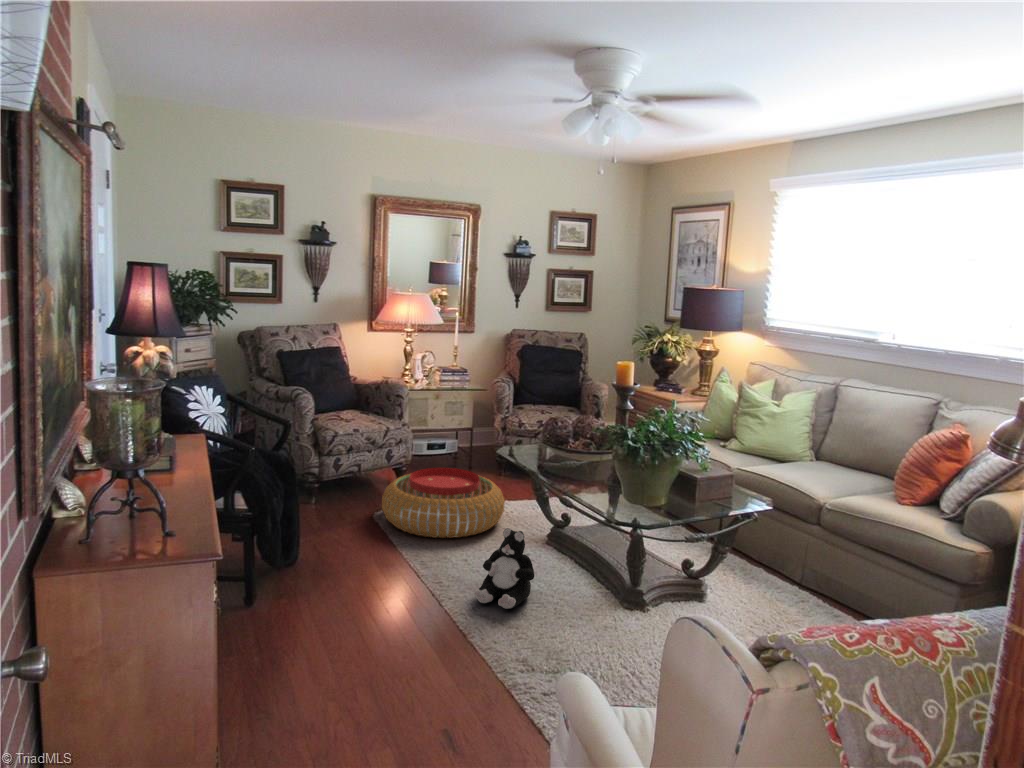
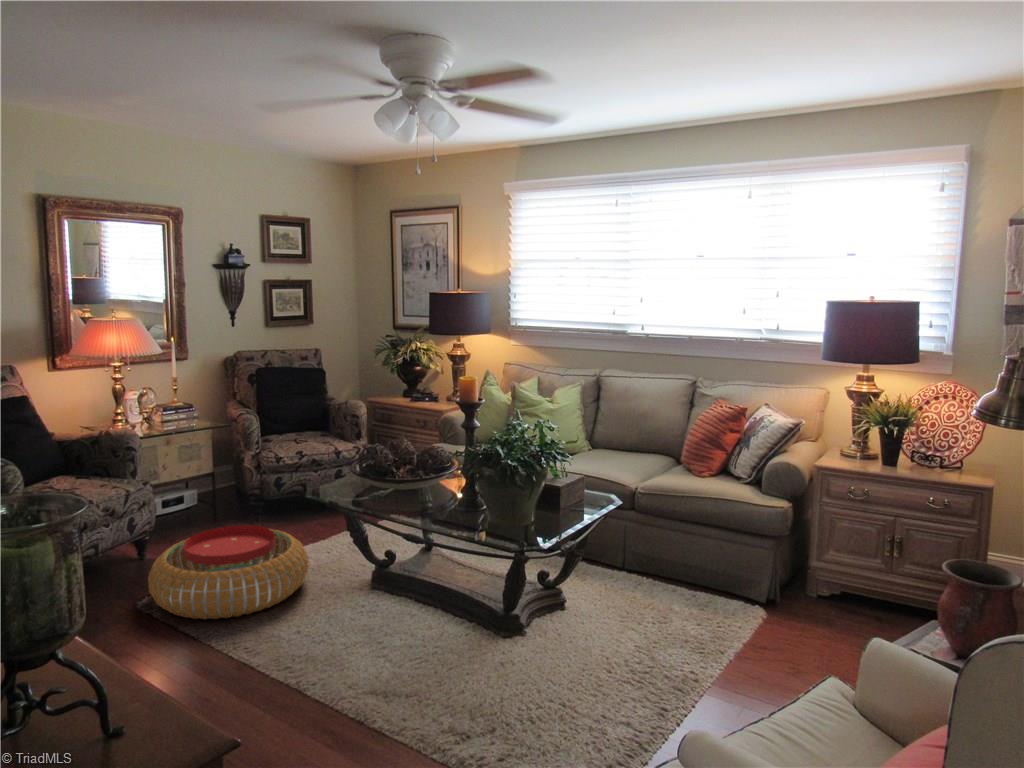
plush toy: present [475,528,534,609] -> none [343,584,407,679]

